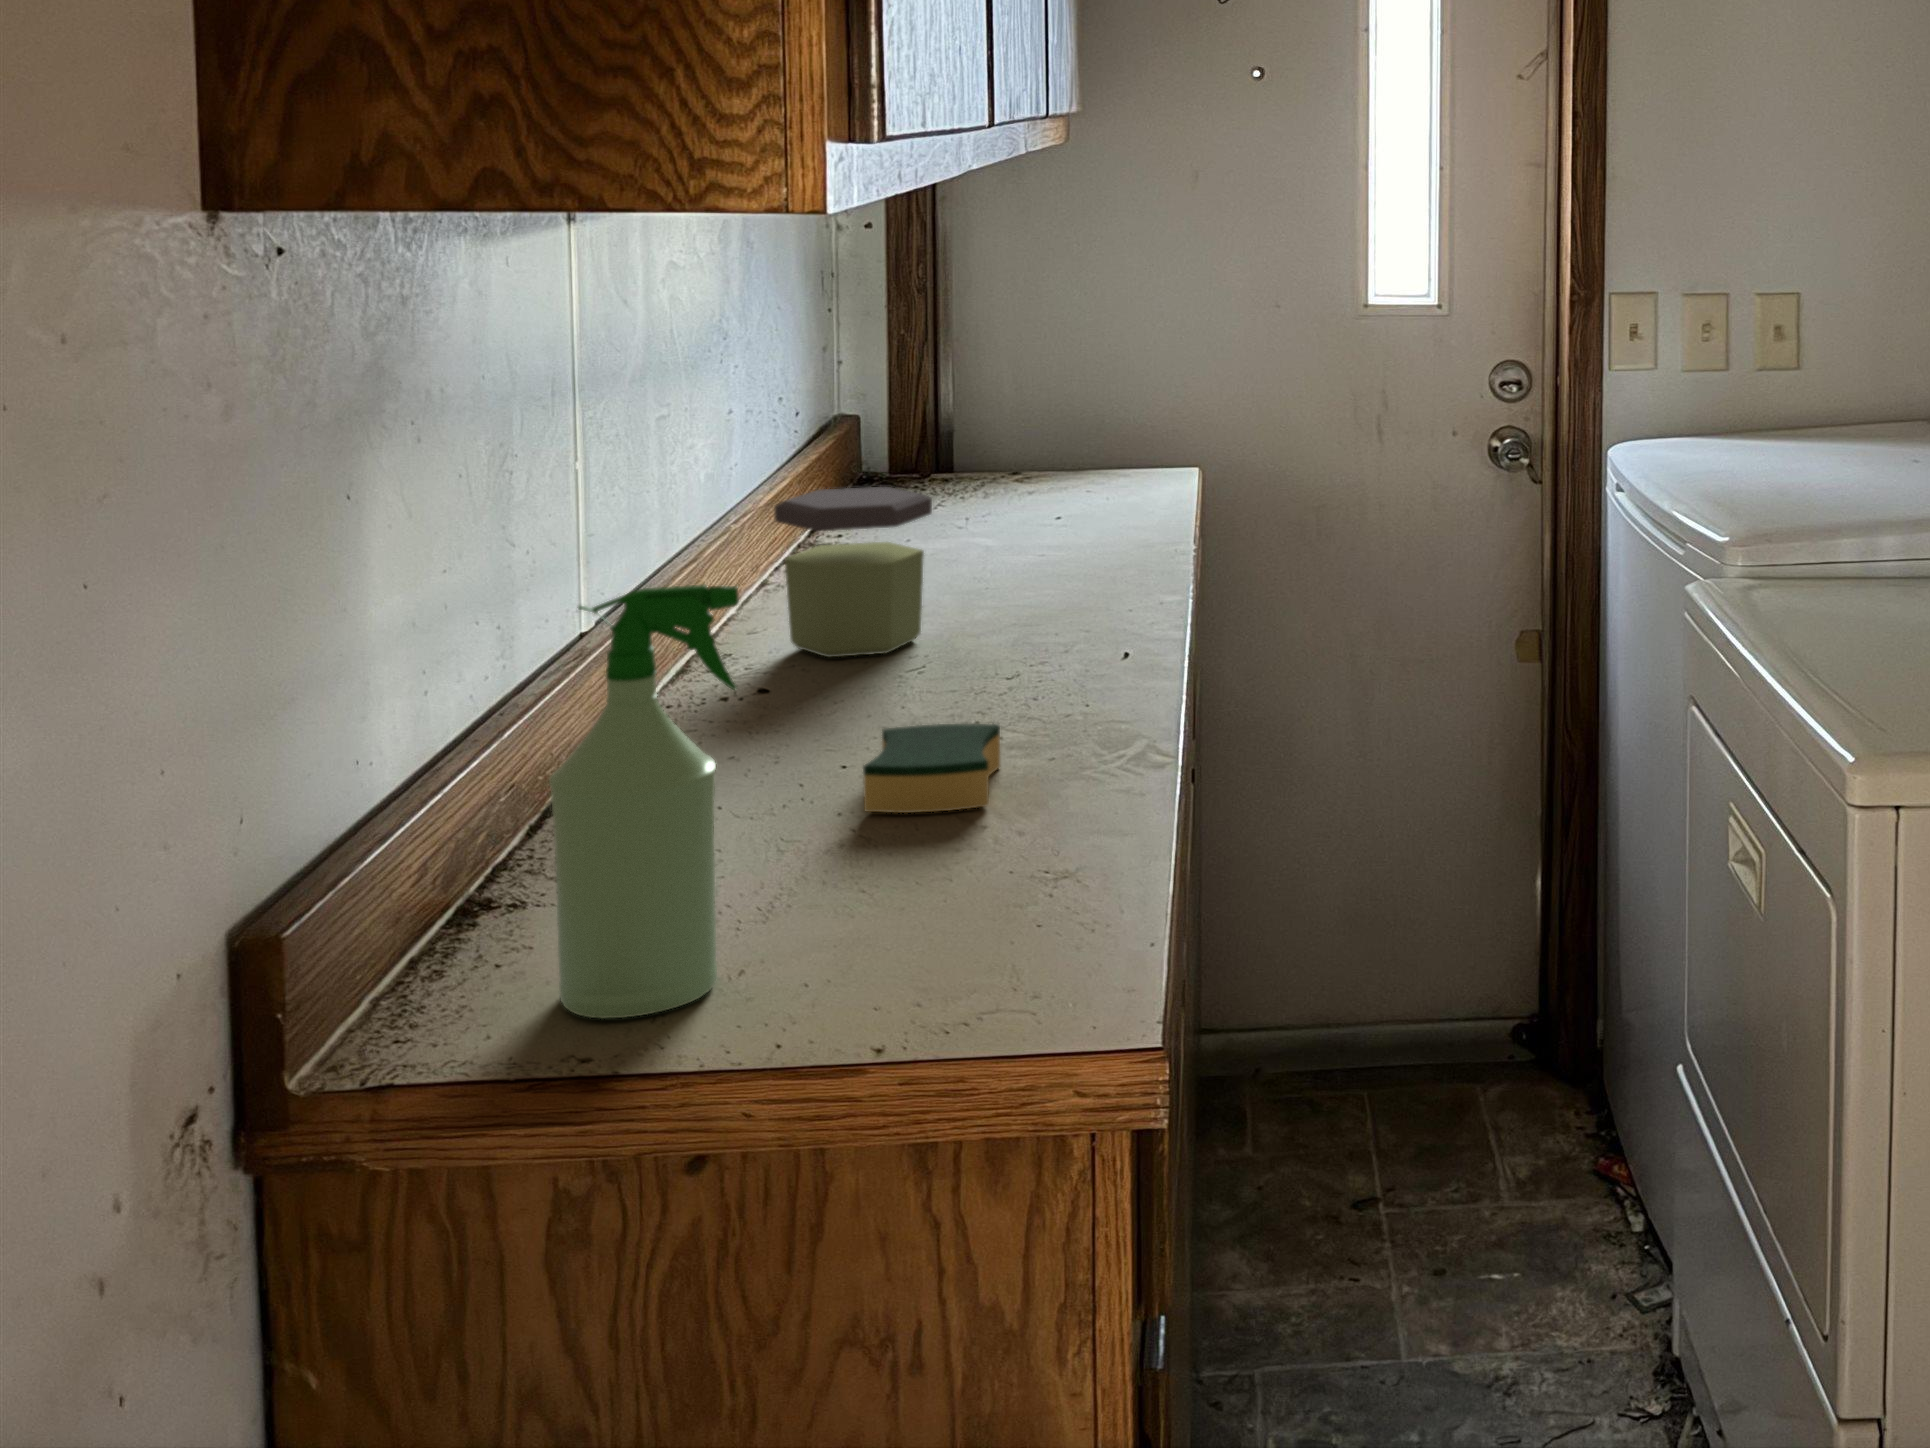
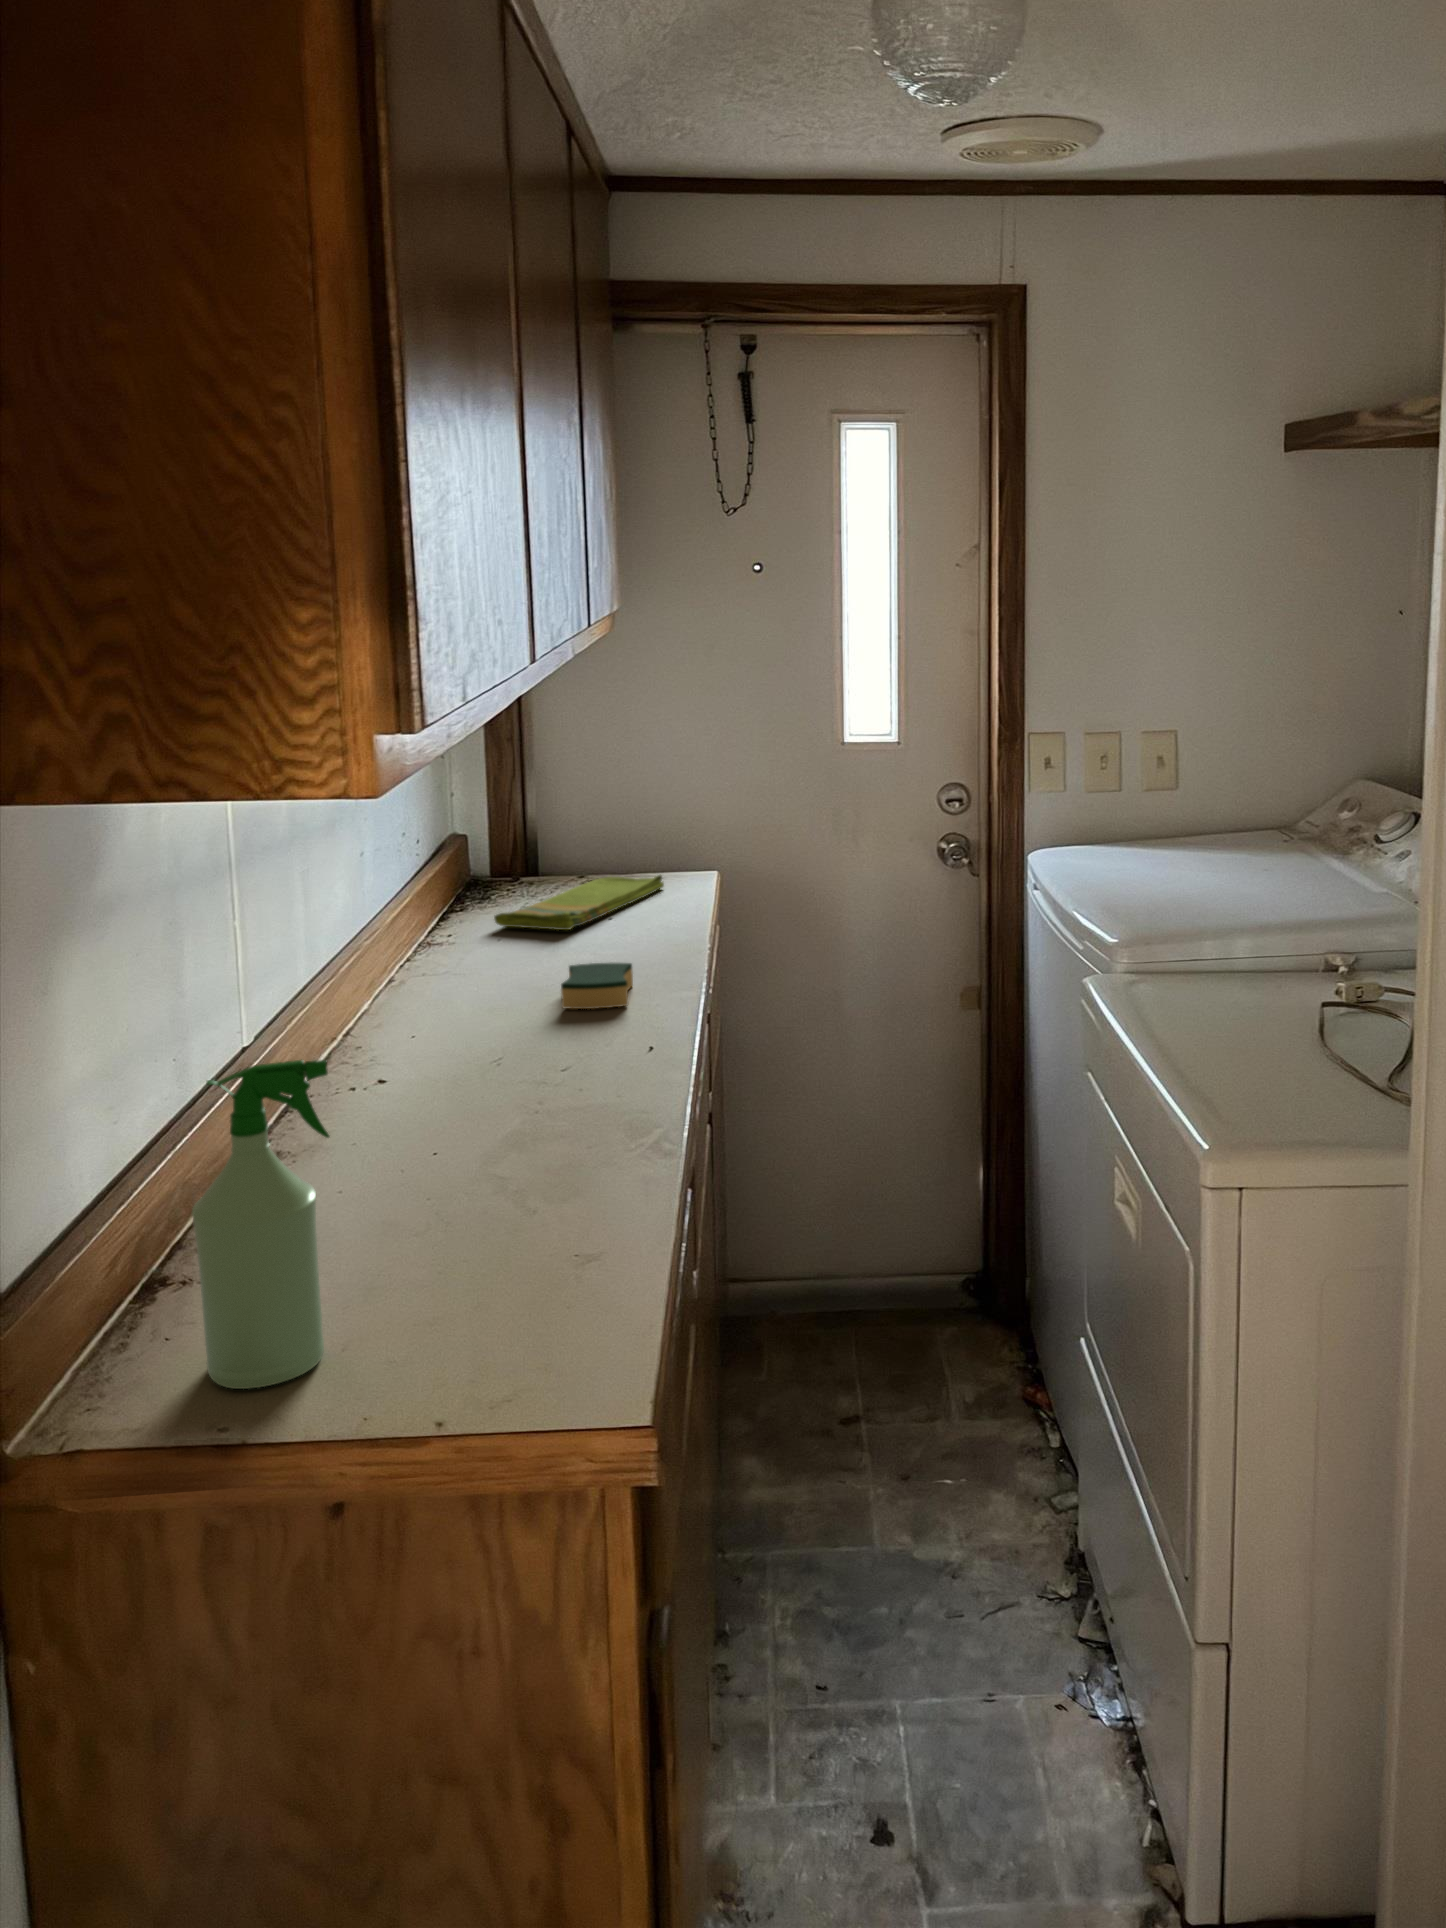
dish towel: none [898,465,1126,528] -> present [494,875,664,930]
jar: present [774,487,932,657] -> none [390,918,507,1050]
sponge: present [863,724,1000,813] -> present [561,963,633,1009]

